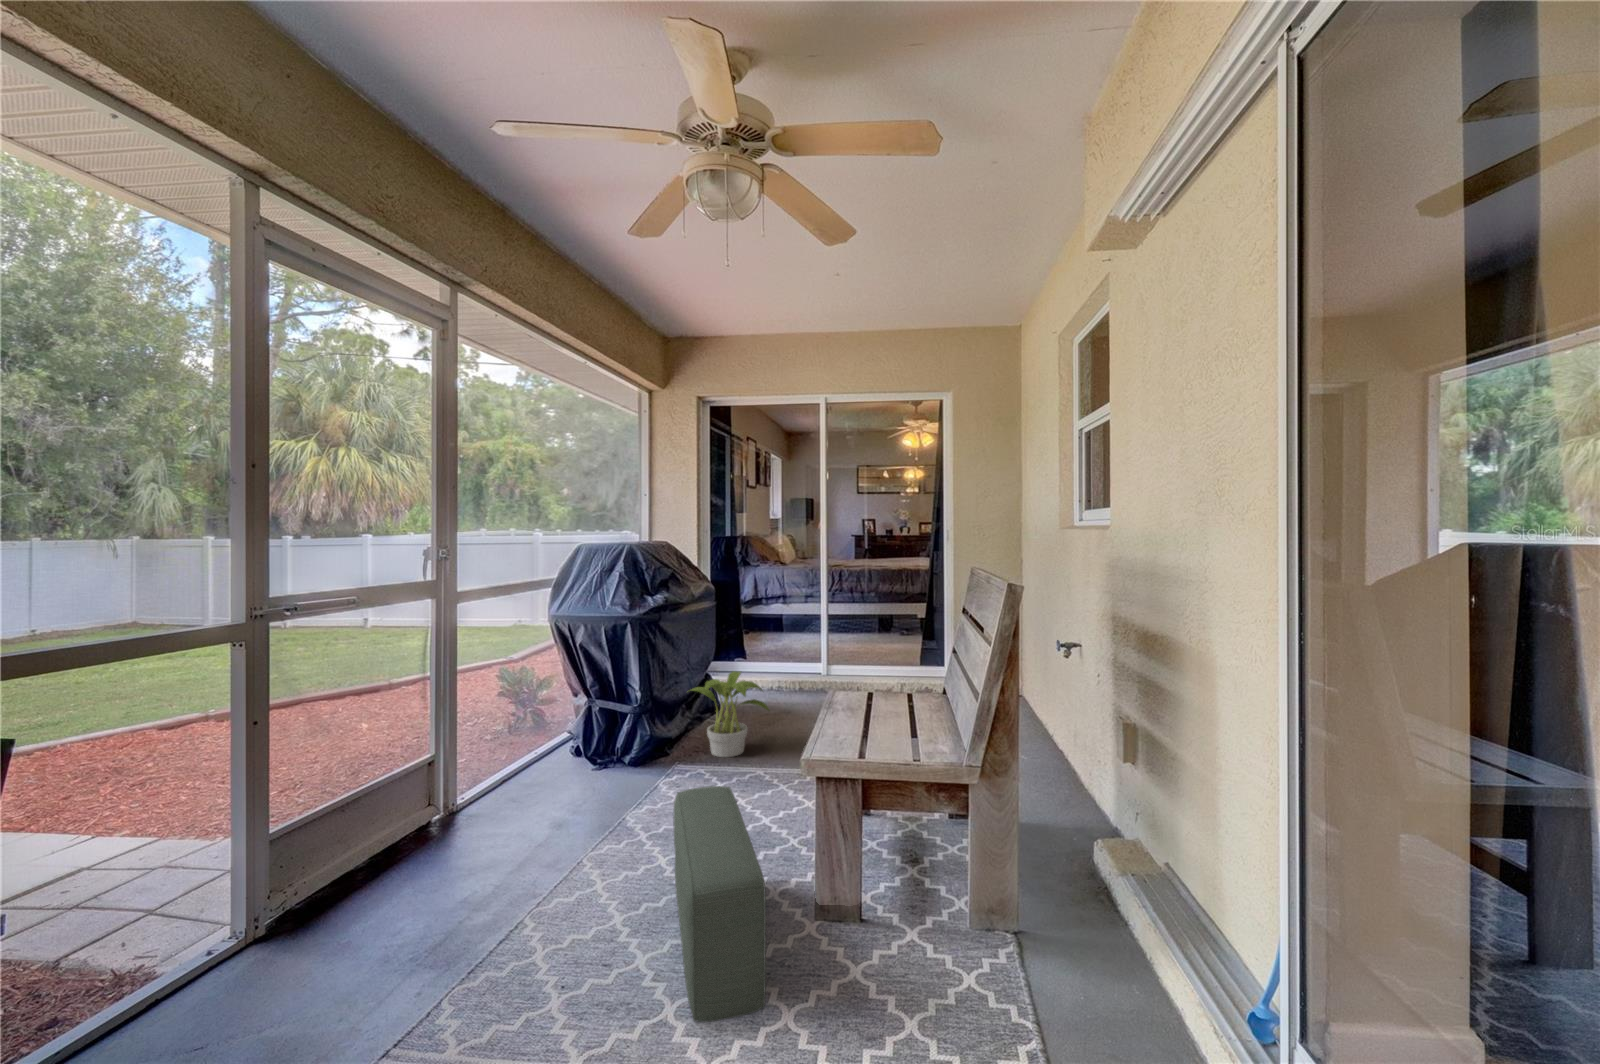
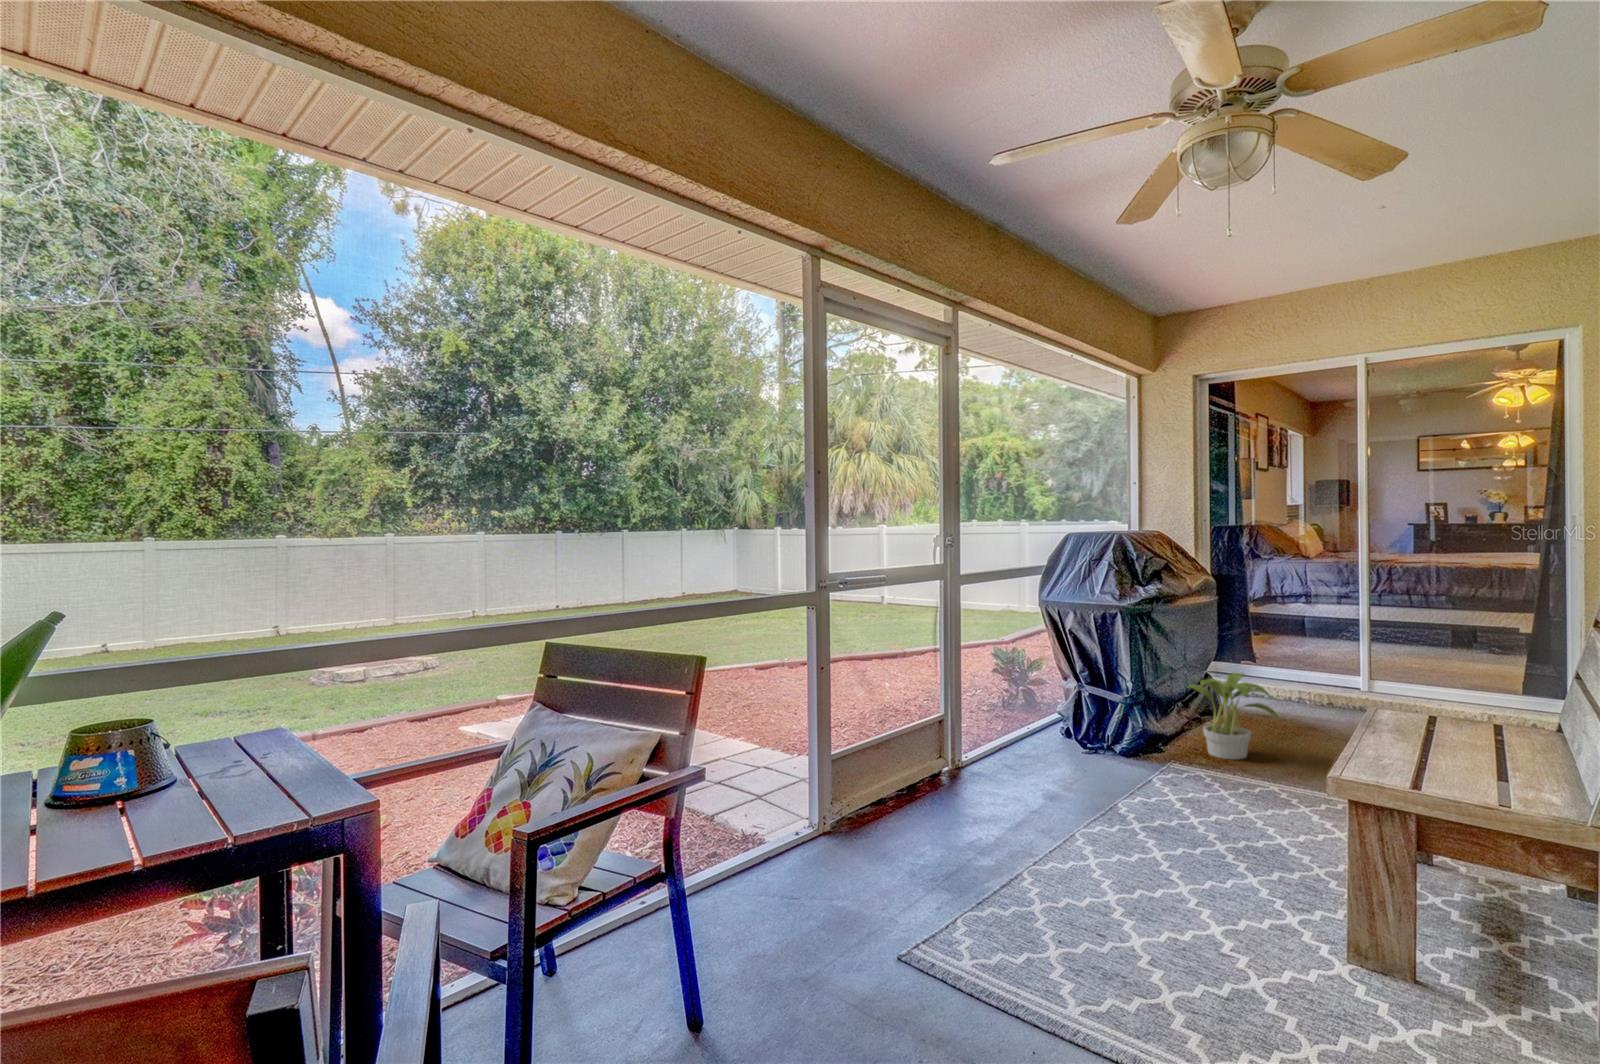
pouf: present [673,786,766,1022] -> none [1170,756,1255,922]

